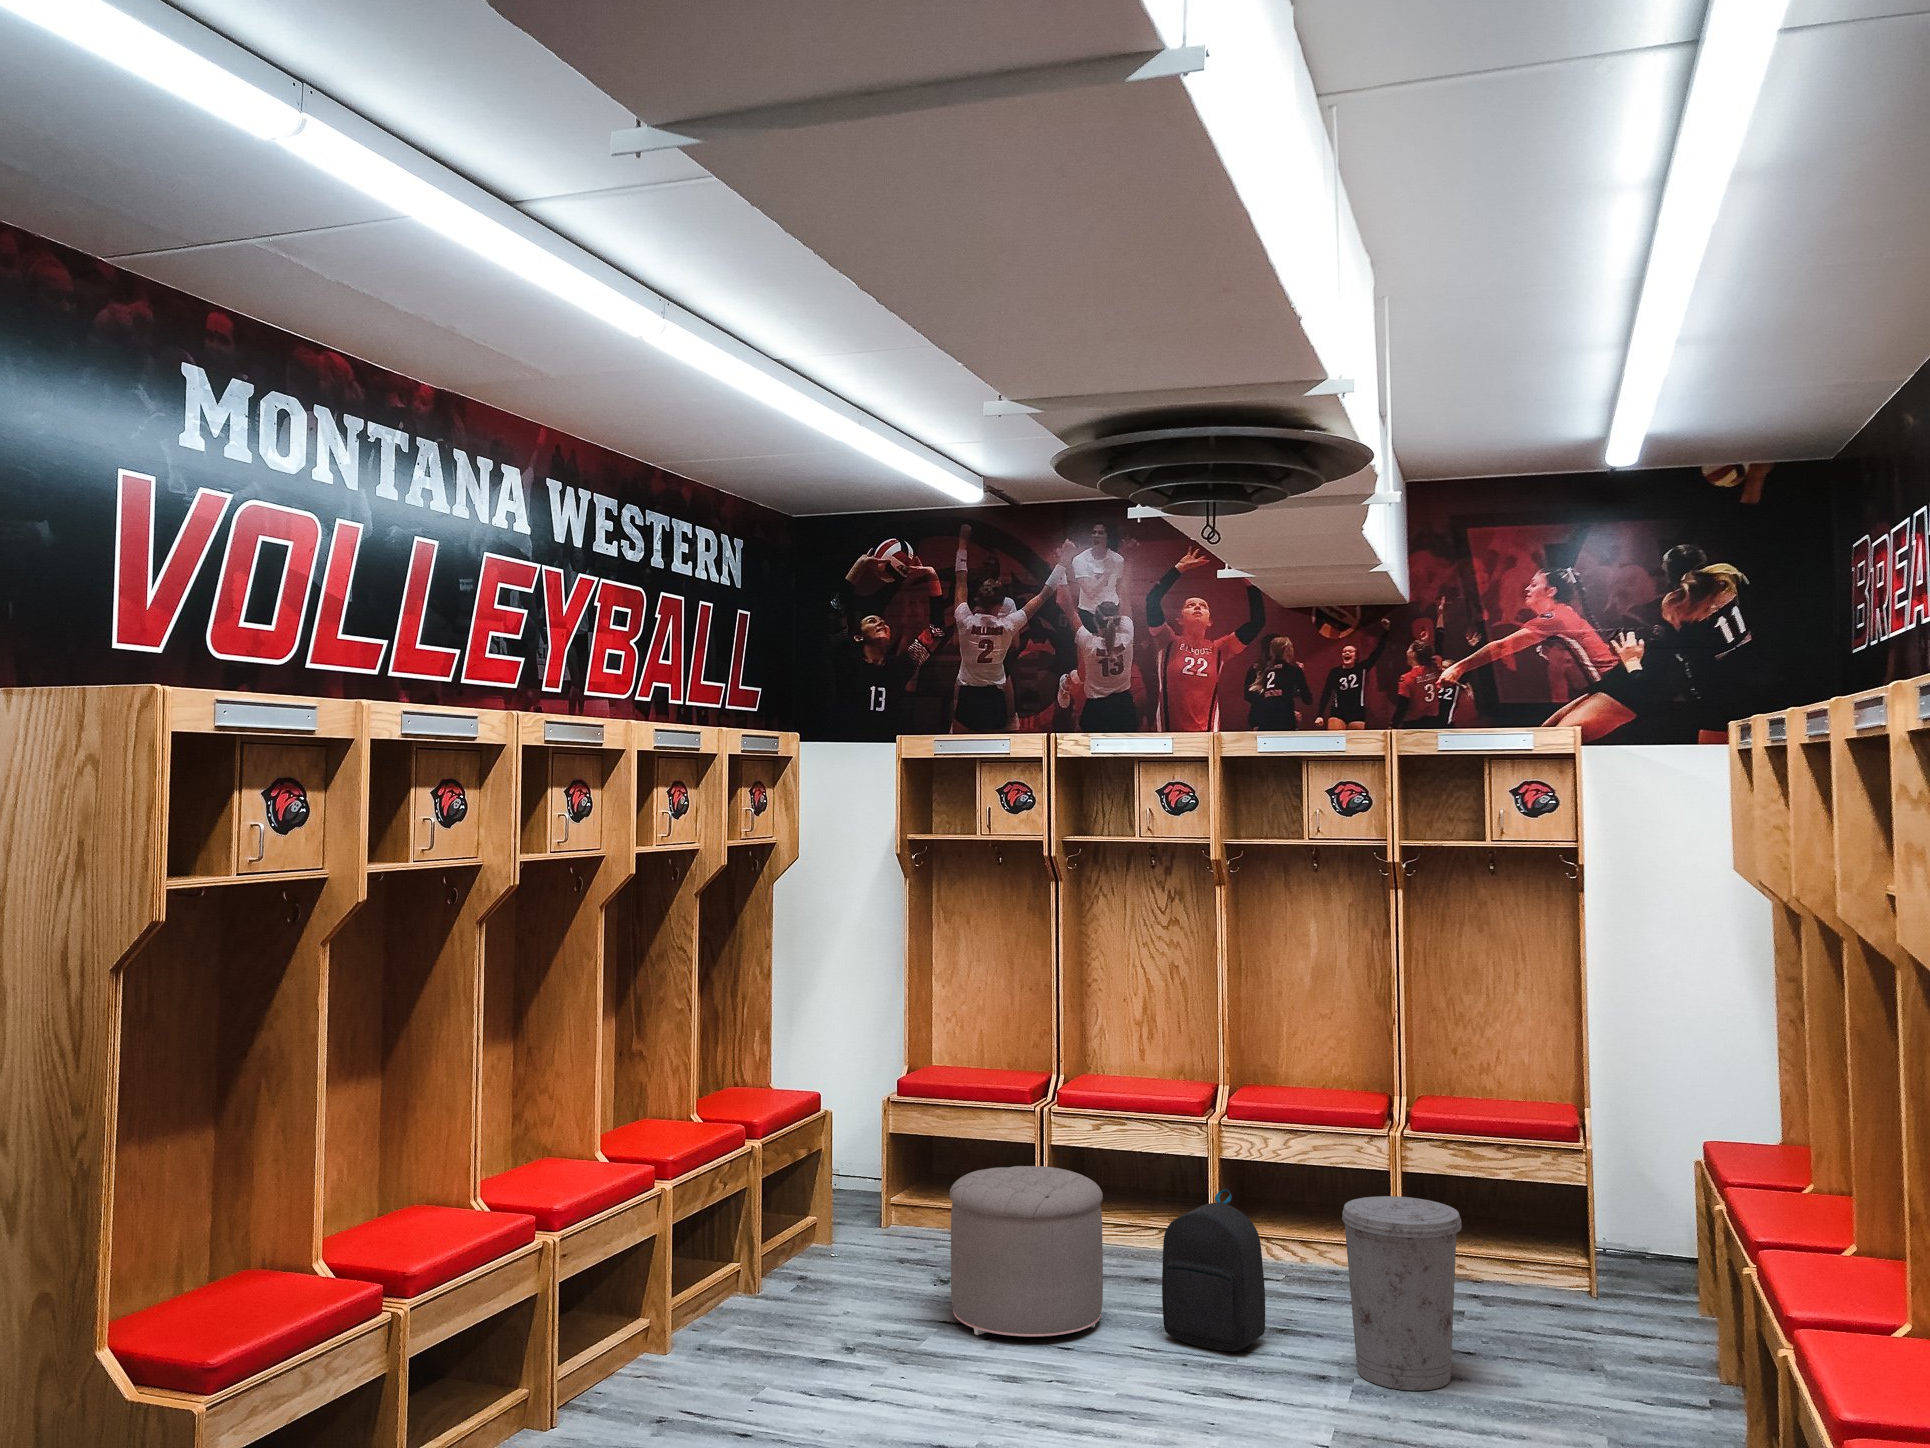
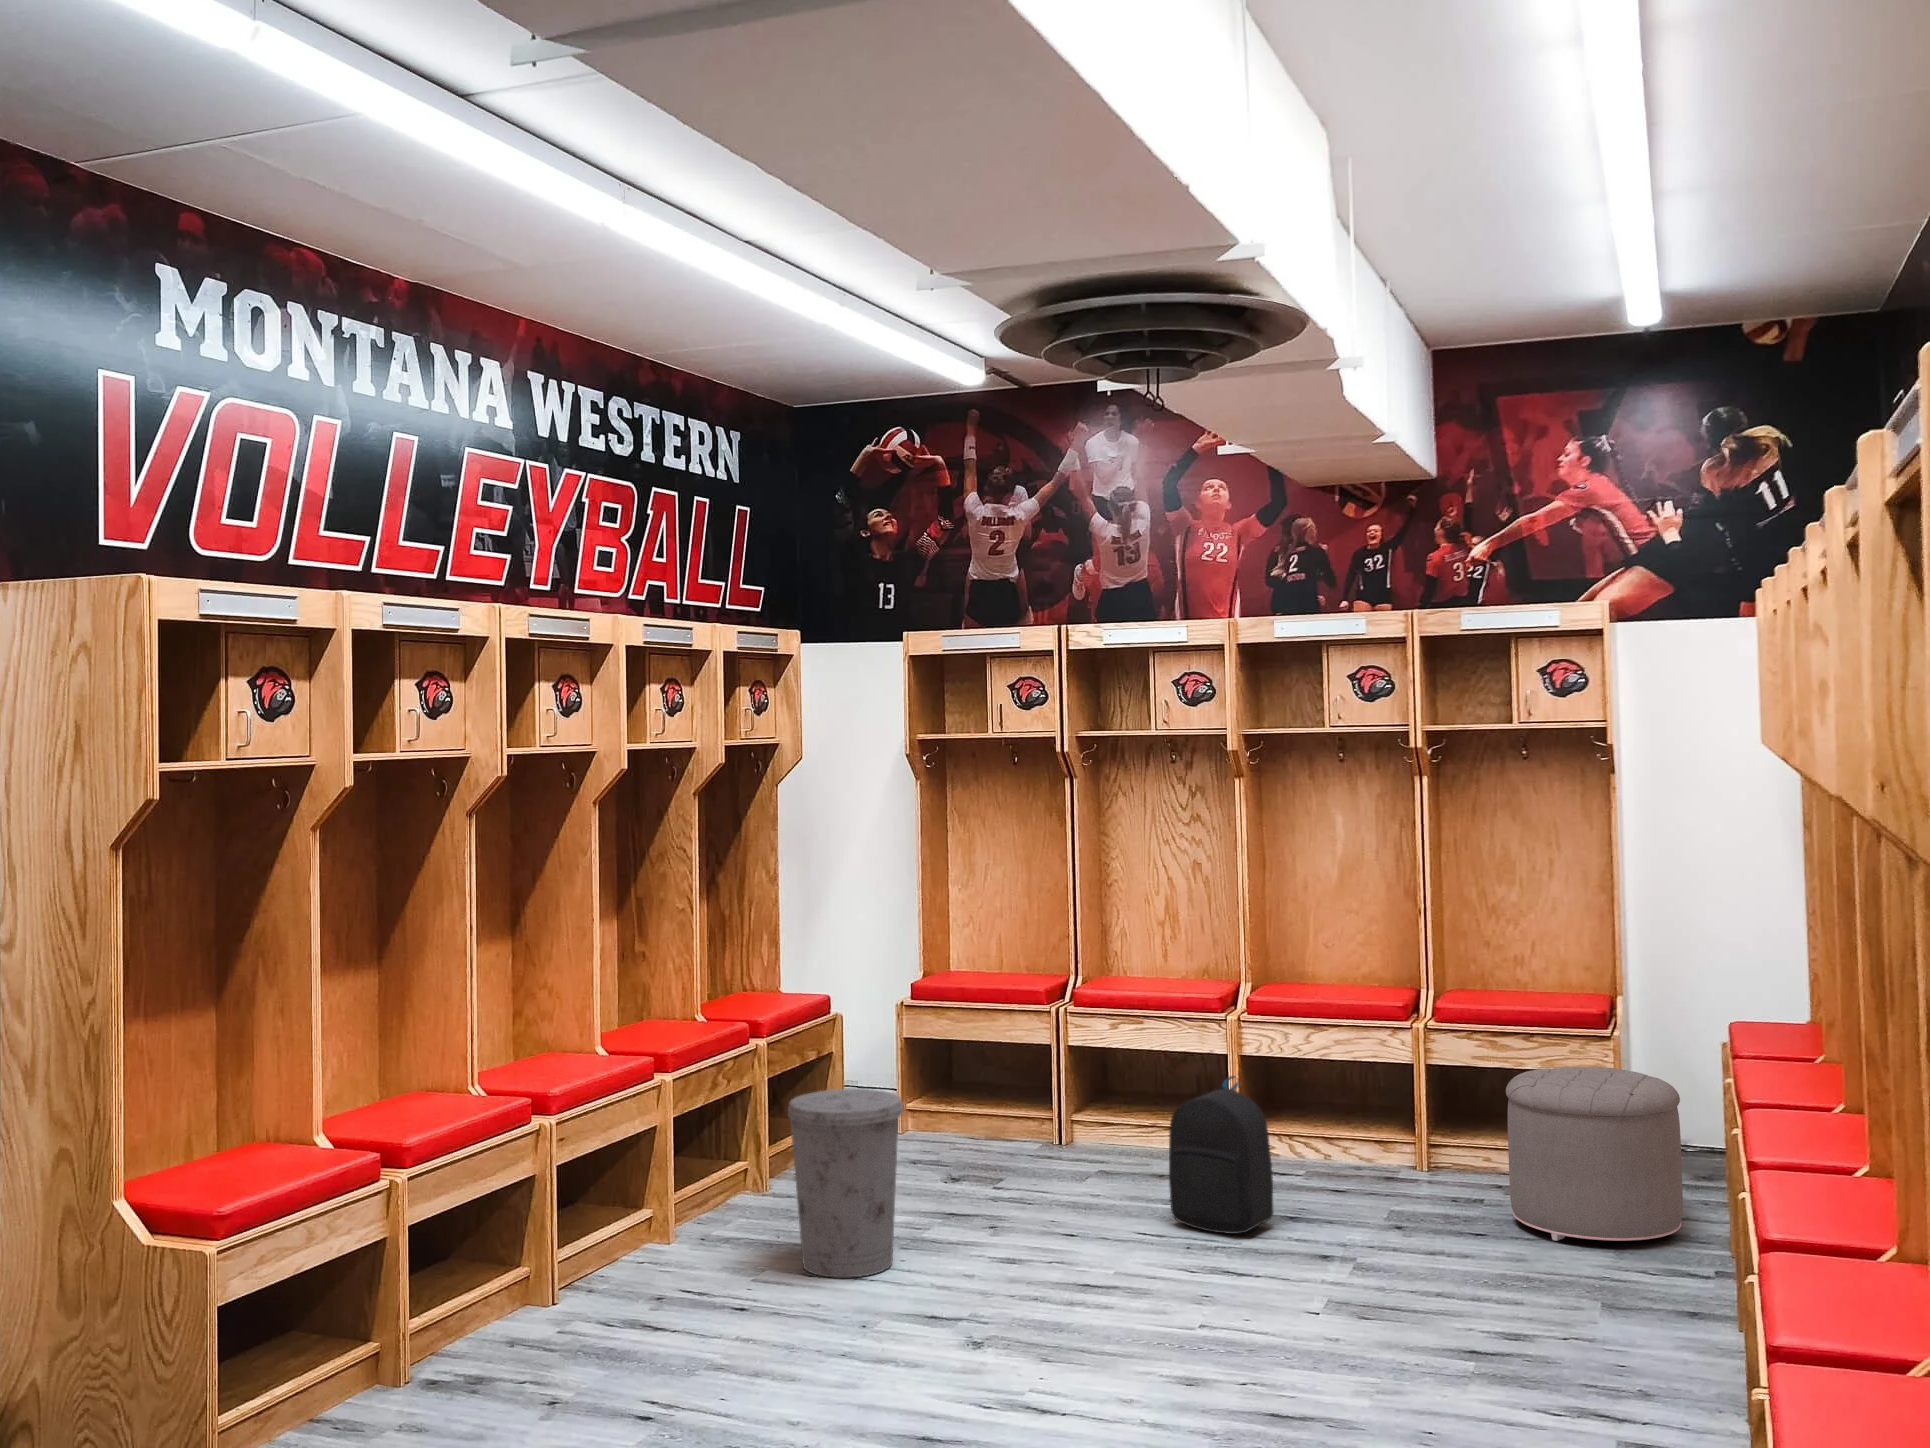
ottoman: present [950,1166,1103,1336] -> present [1506,1067,1683,1241]
trash can: present [1342,1196,1462,1391] -> present [788,1089,903,1278]

